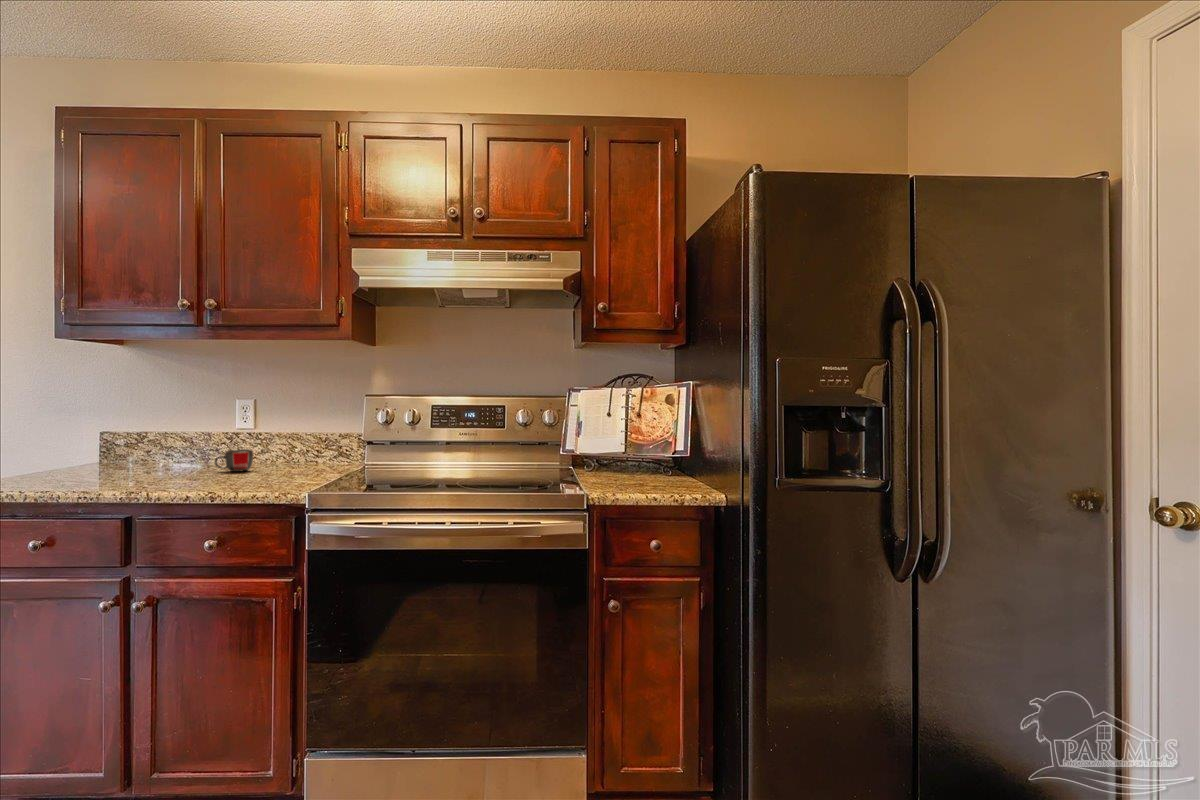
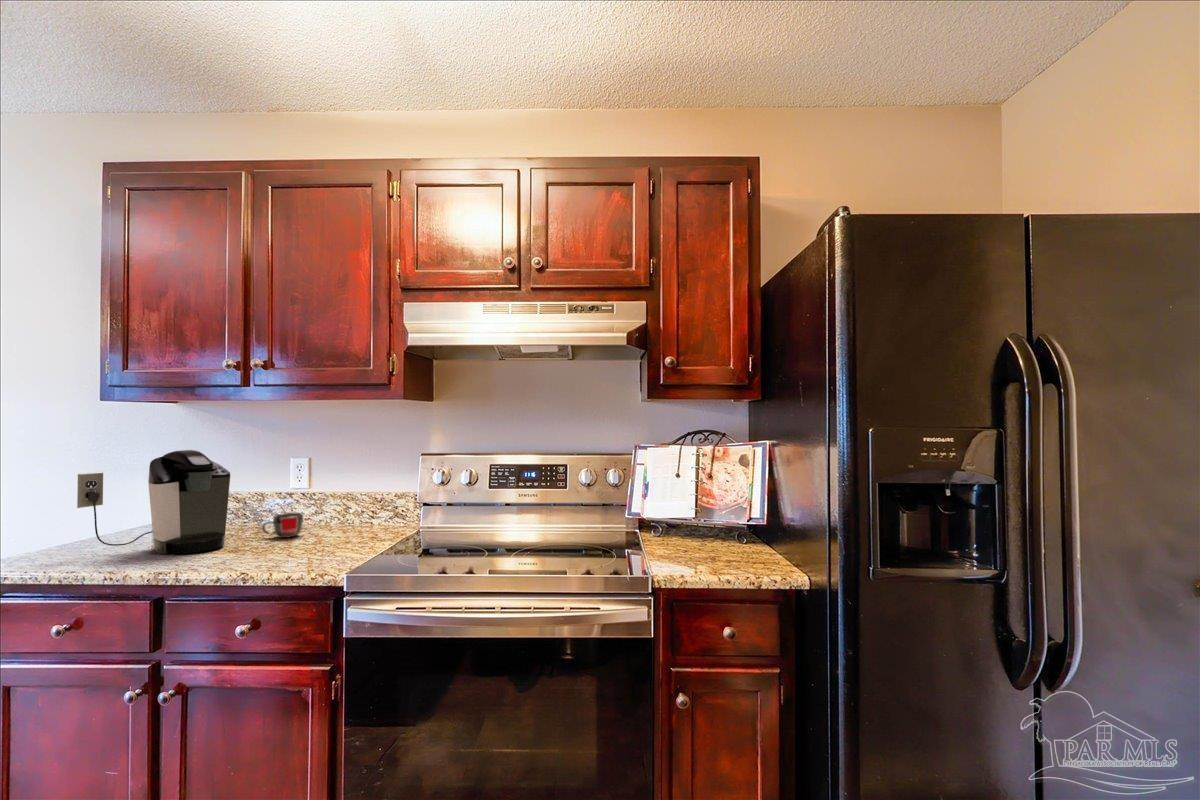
coffee maker: none [43,386,184,481] -> present [77,450,230,554]

